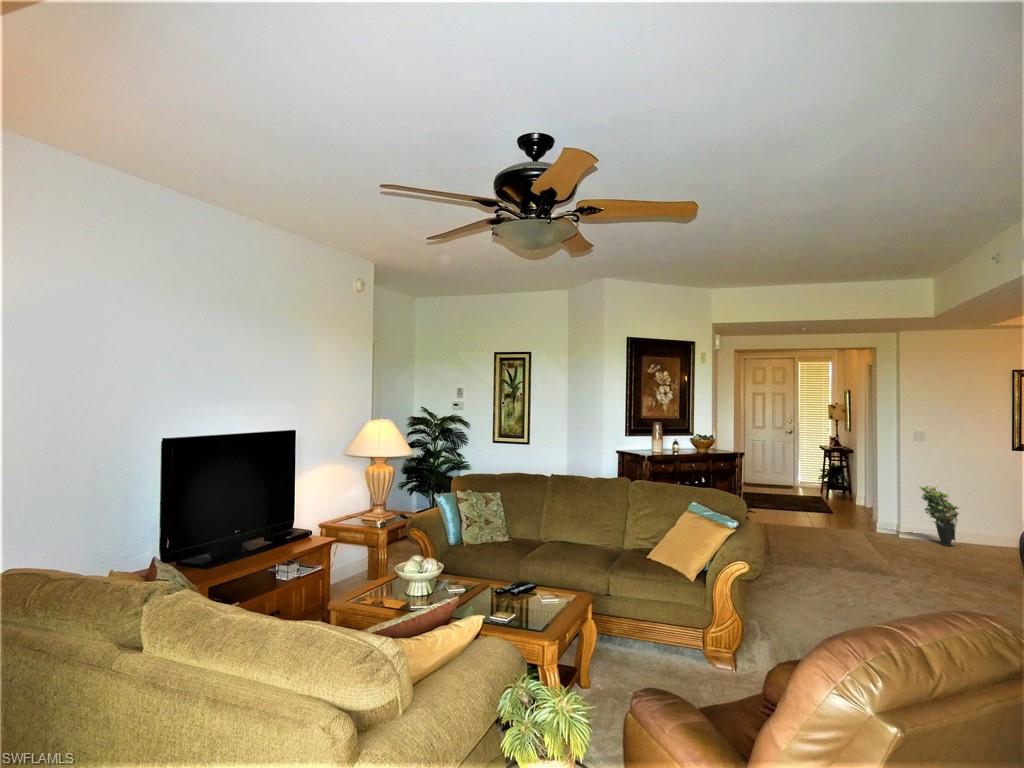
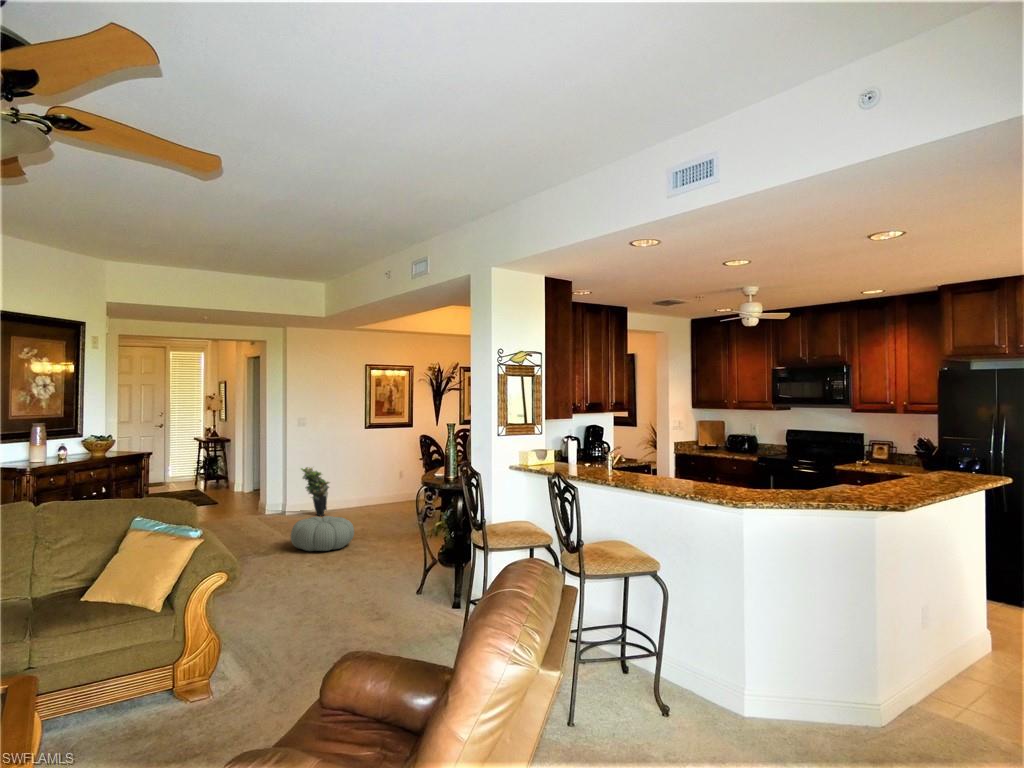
pouf: none [887,542,975,586] -> present [291,516,354,551]

